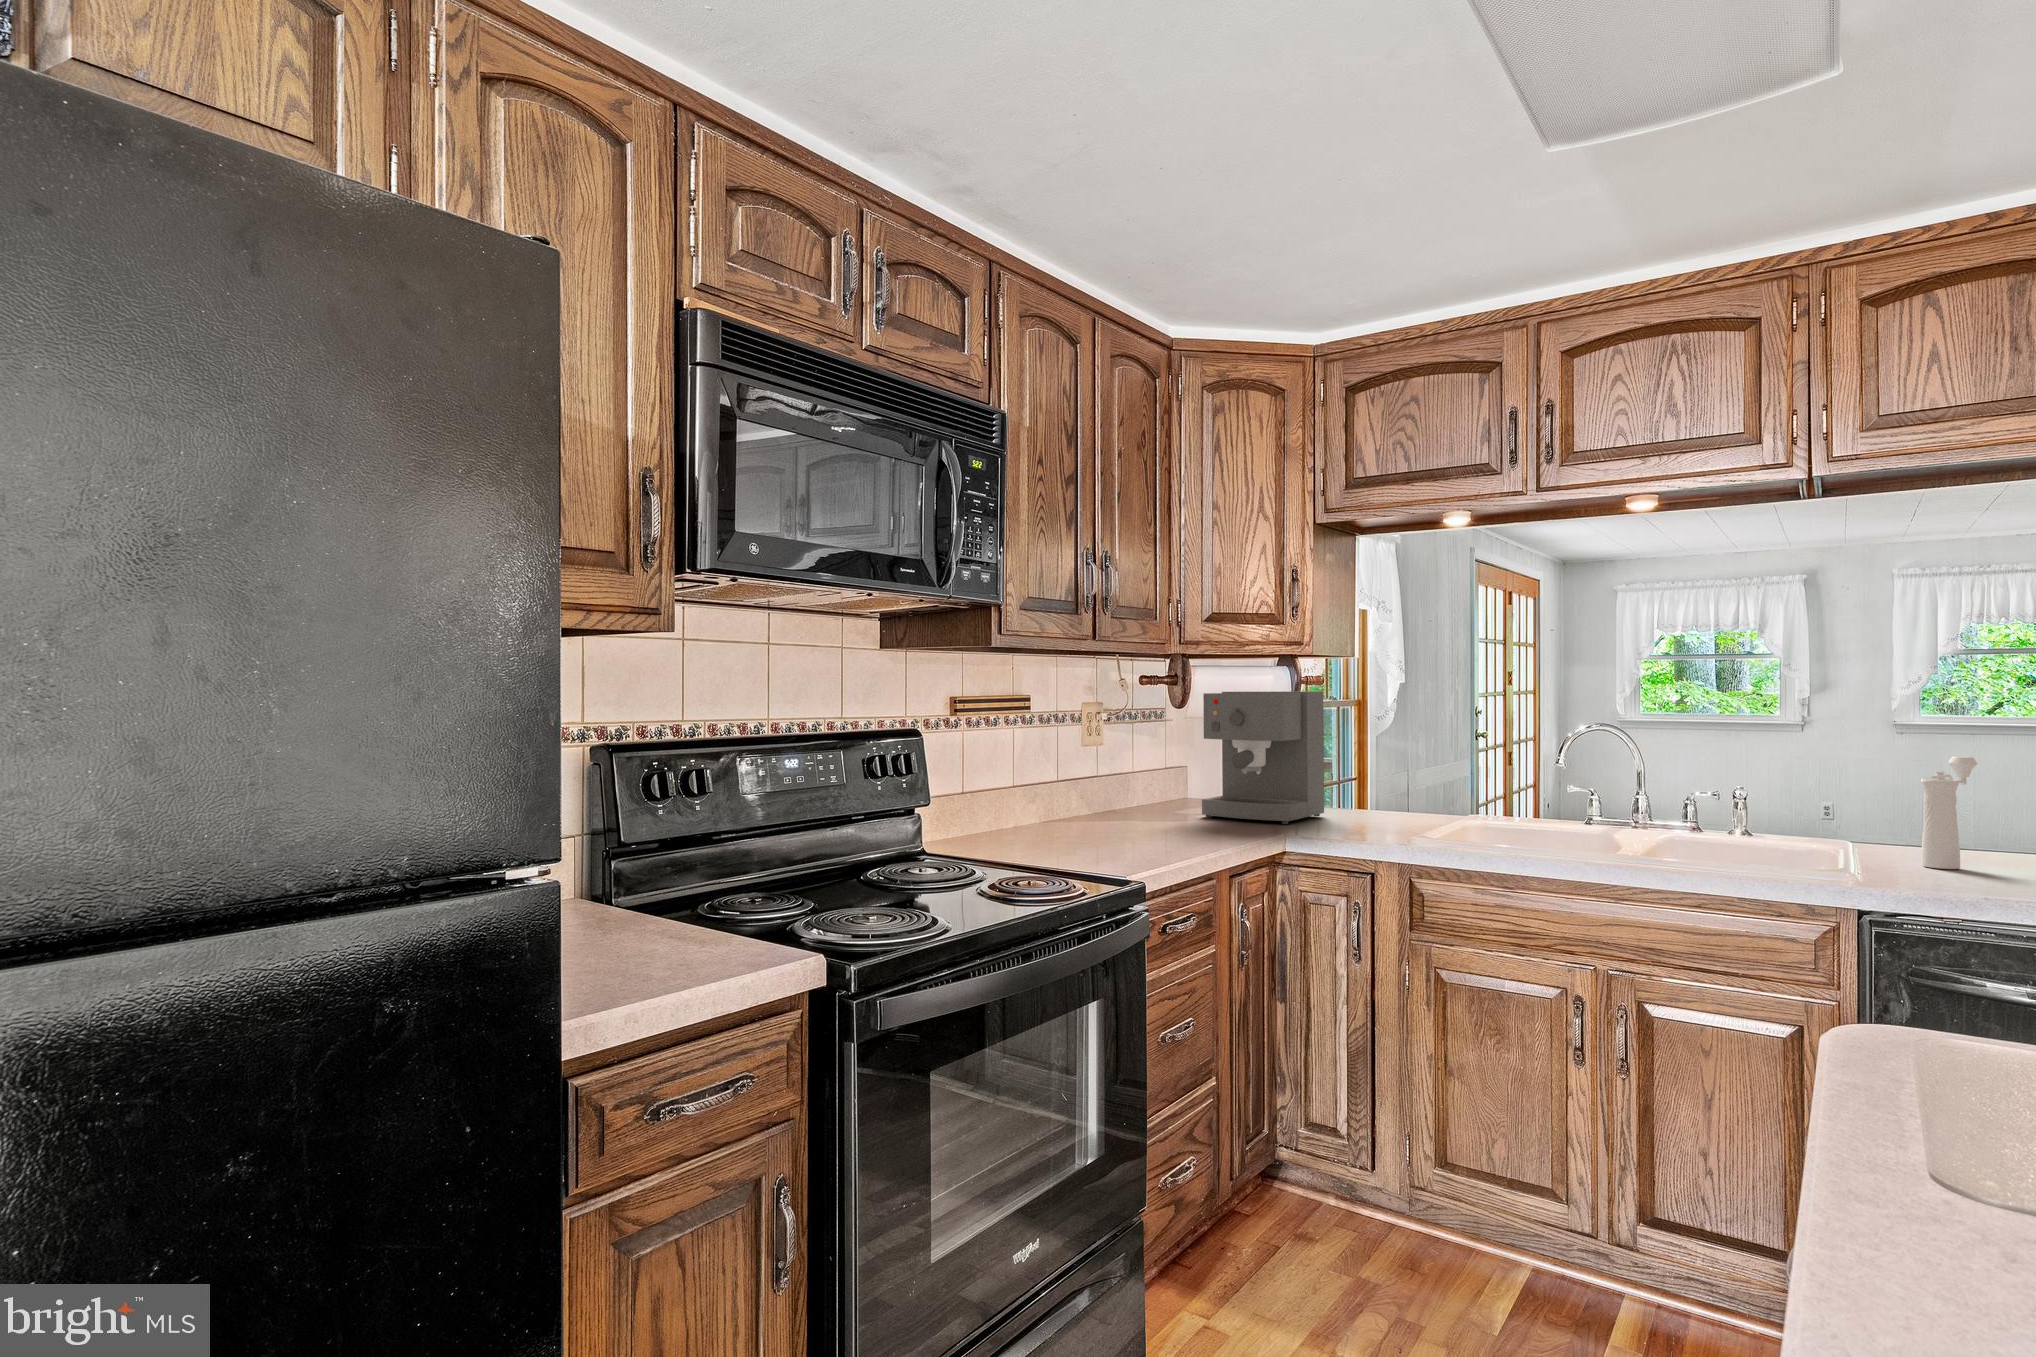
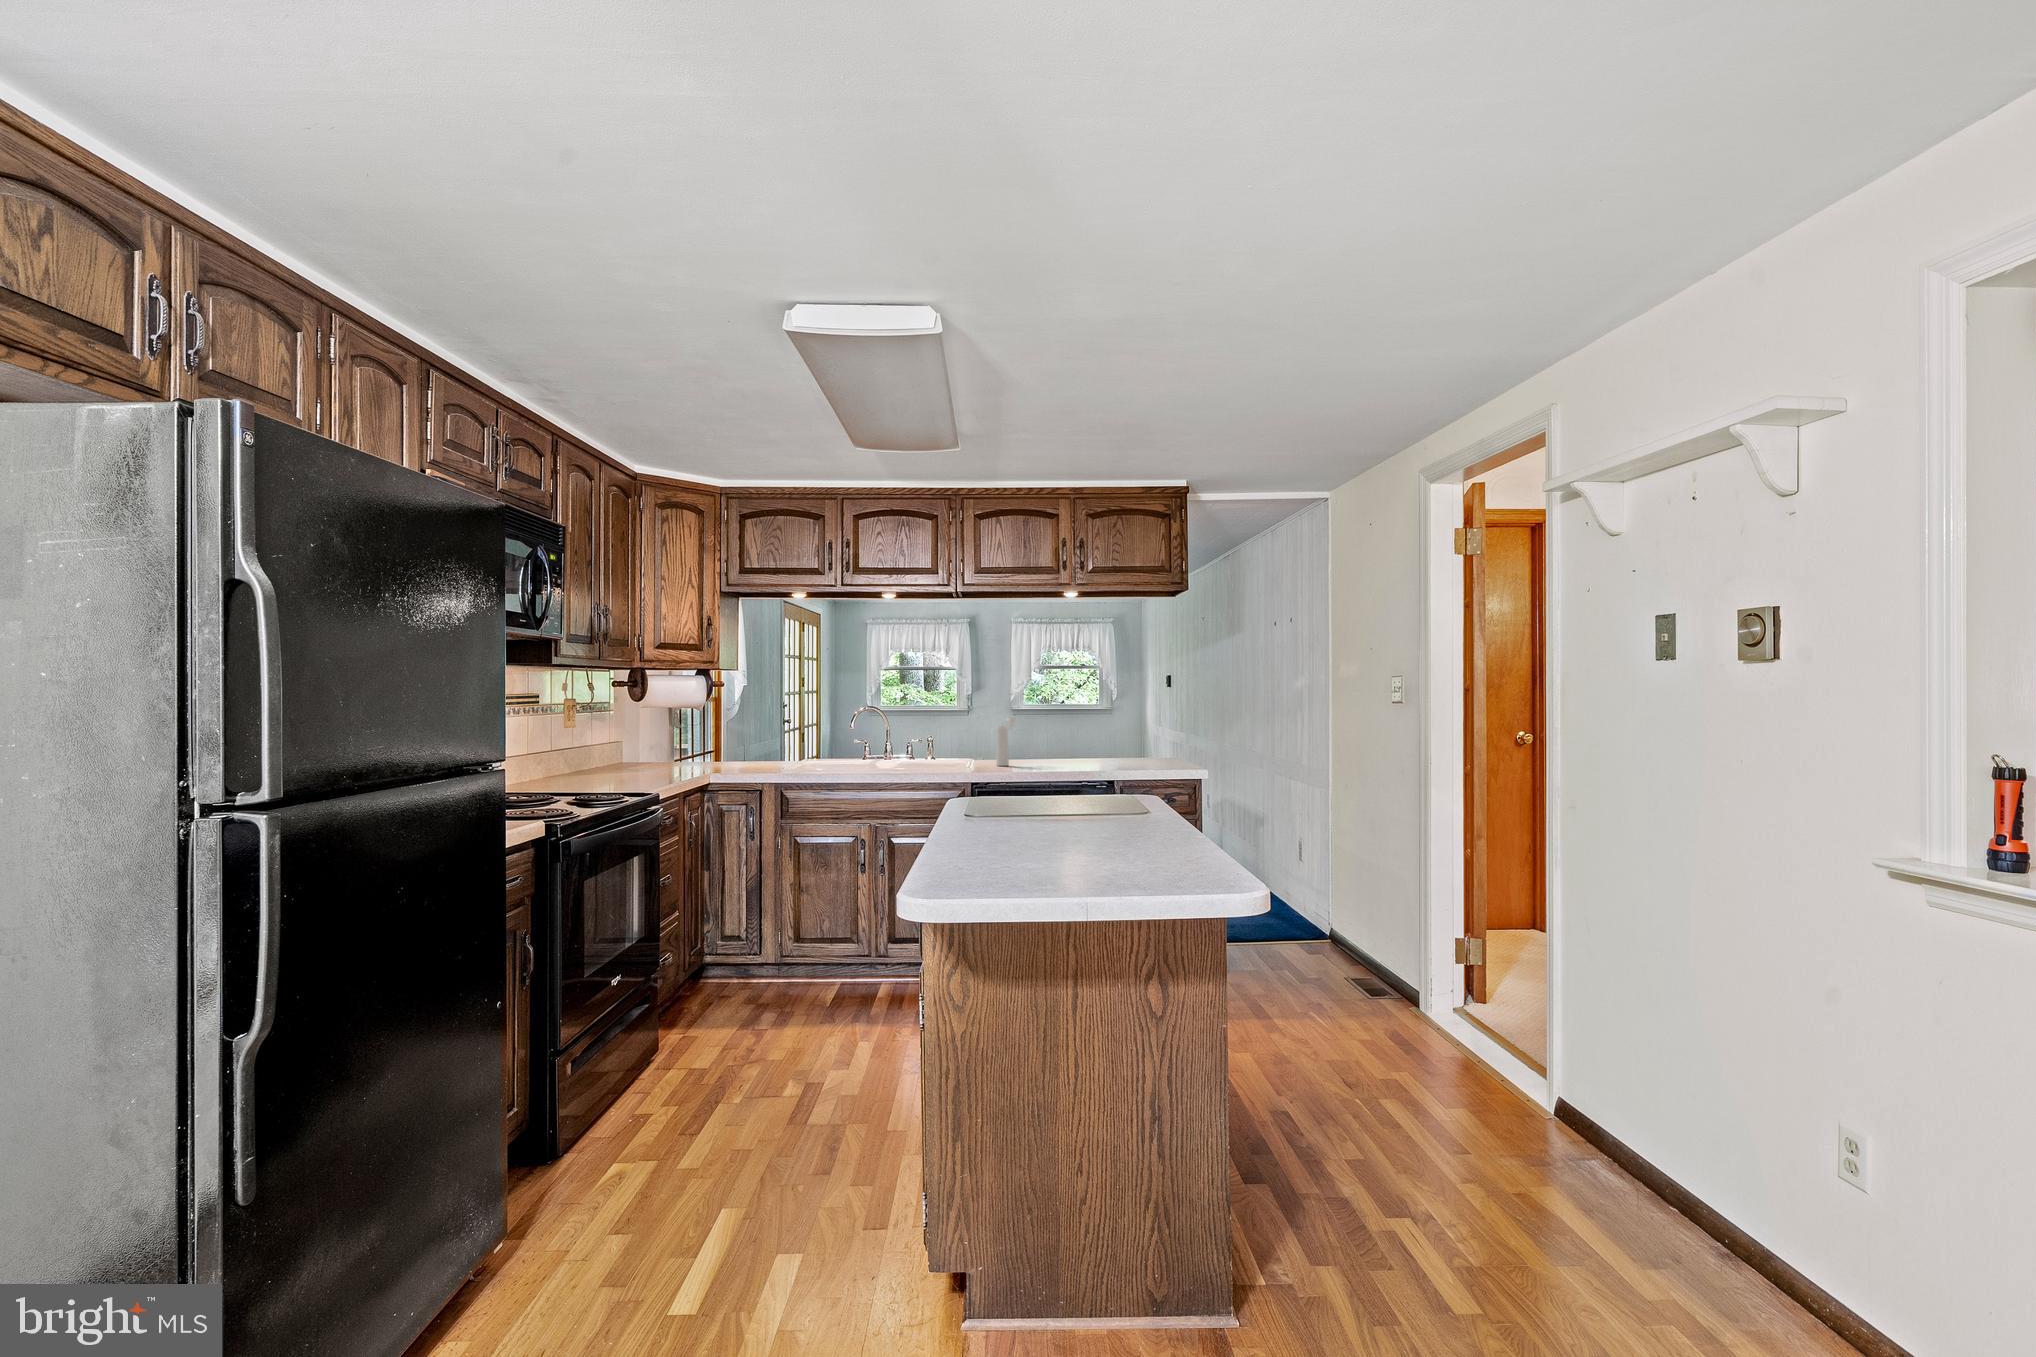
coffee maker: present [1202,691,1324,824] -> none [649,691,722,770]

